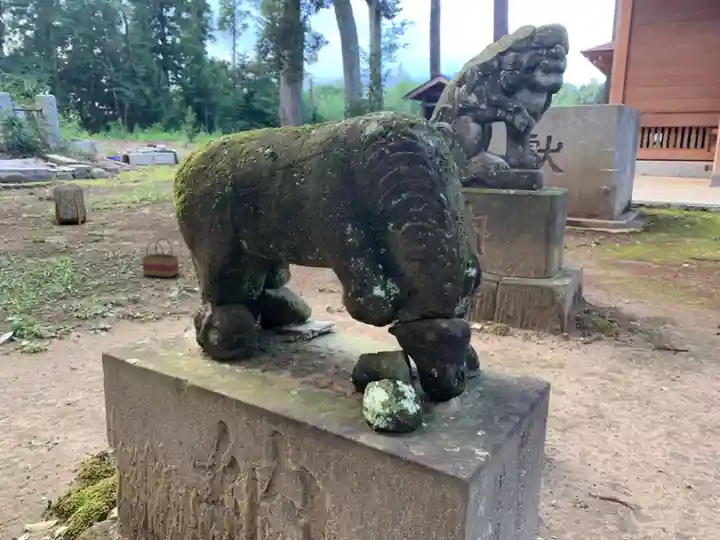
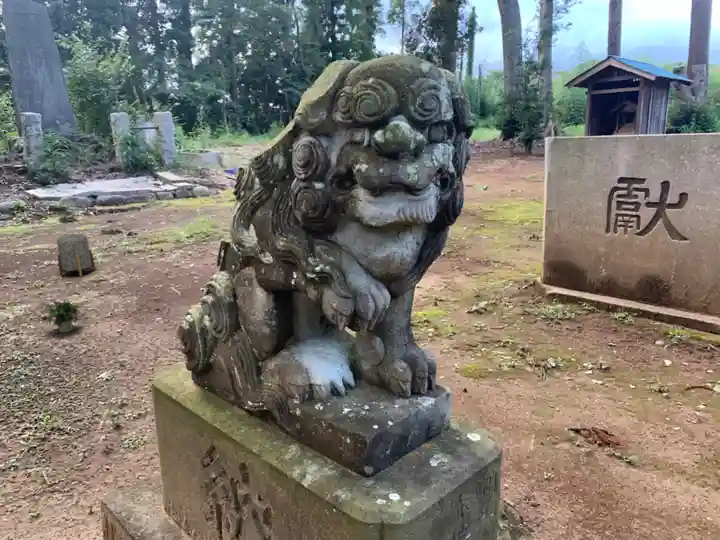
potted plant: none [103,223,149,252] -> present [43,301,81,332]
basket: present [142,241,179,277] -> none [10,342,53,392]

